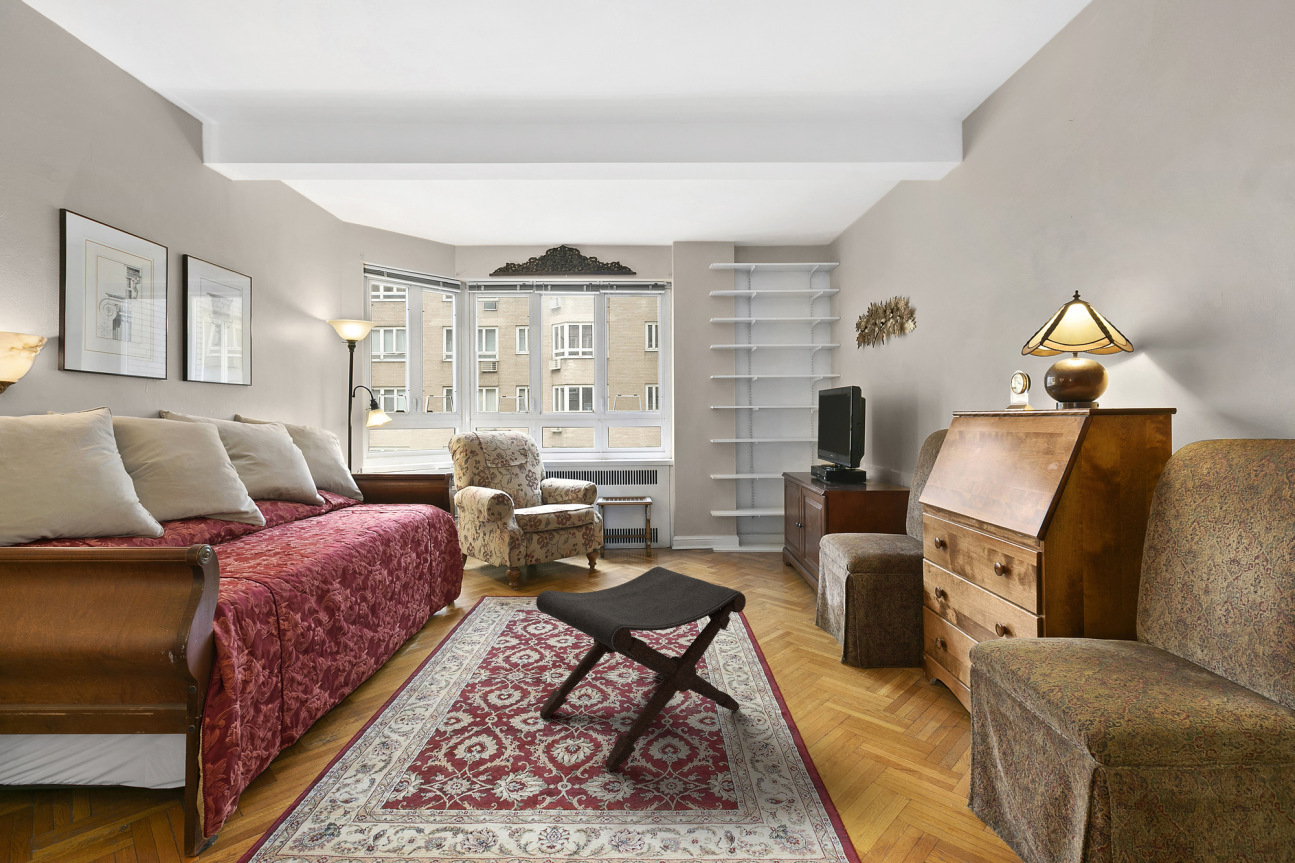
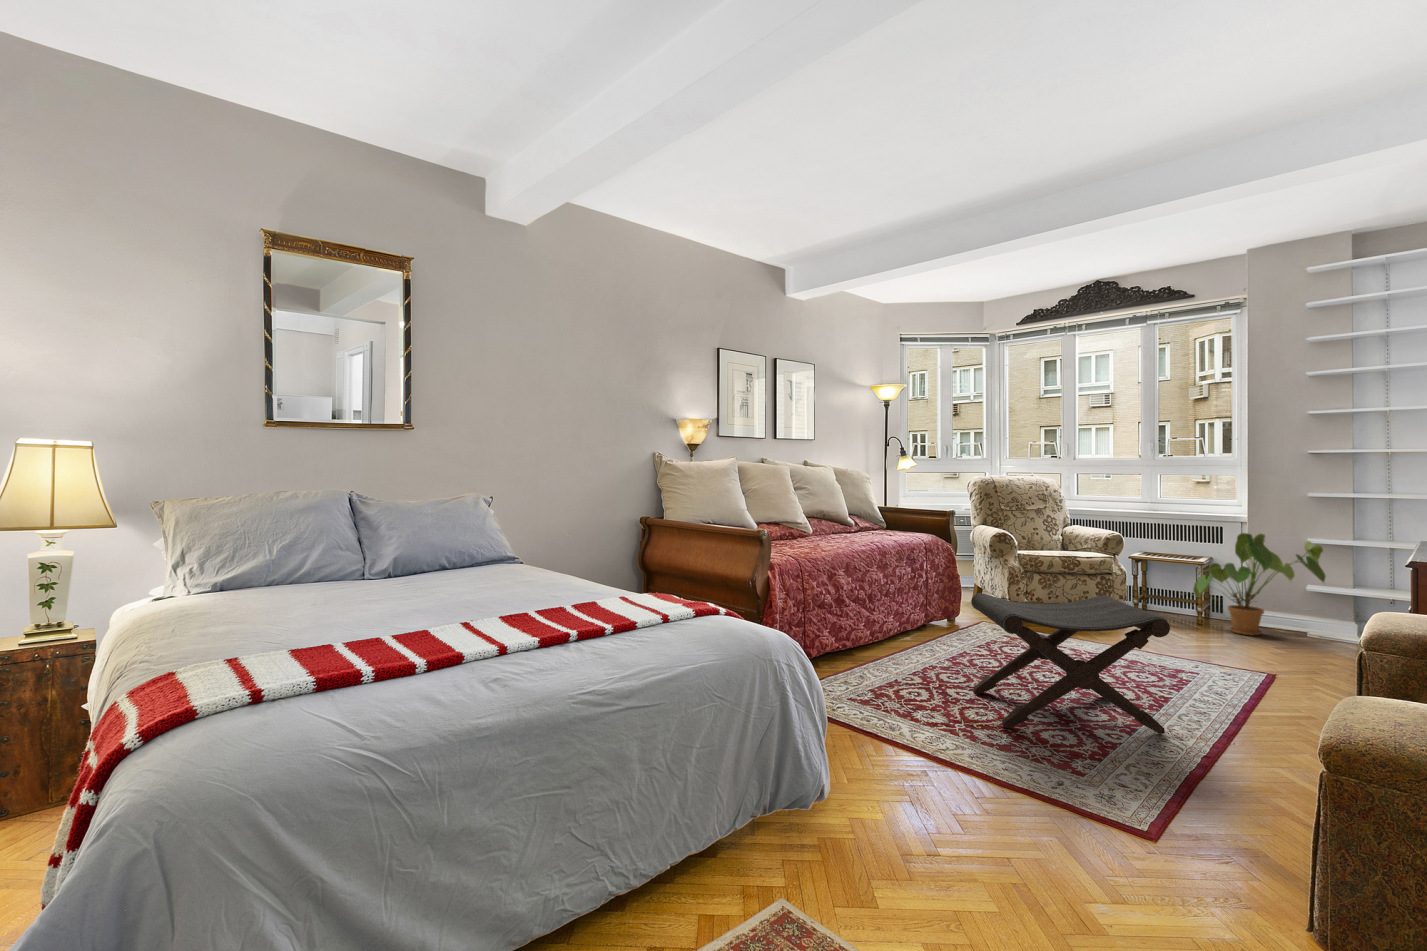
house plant: none [650,476,738,562] -> present [1193,533,1326,635]

